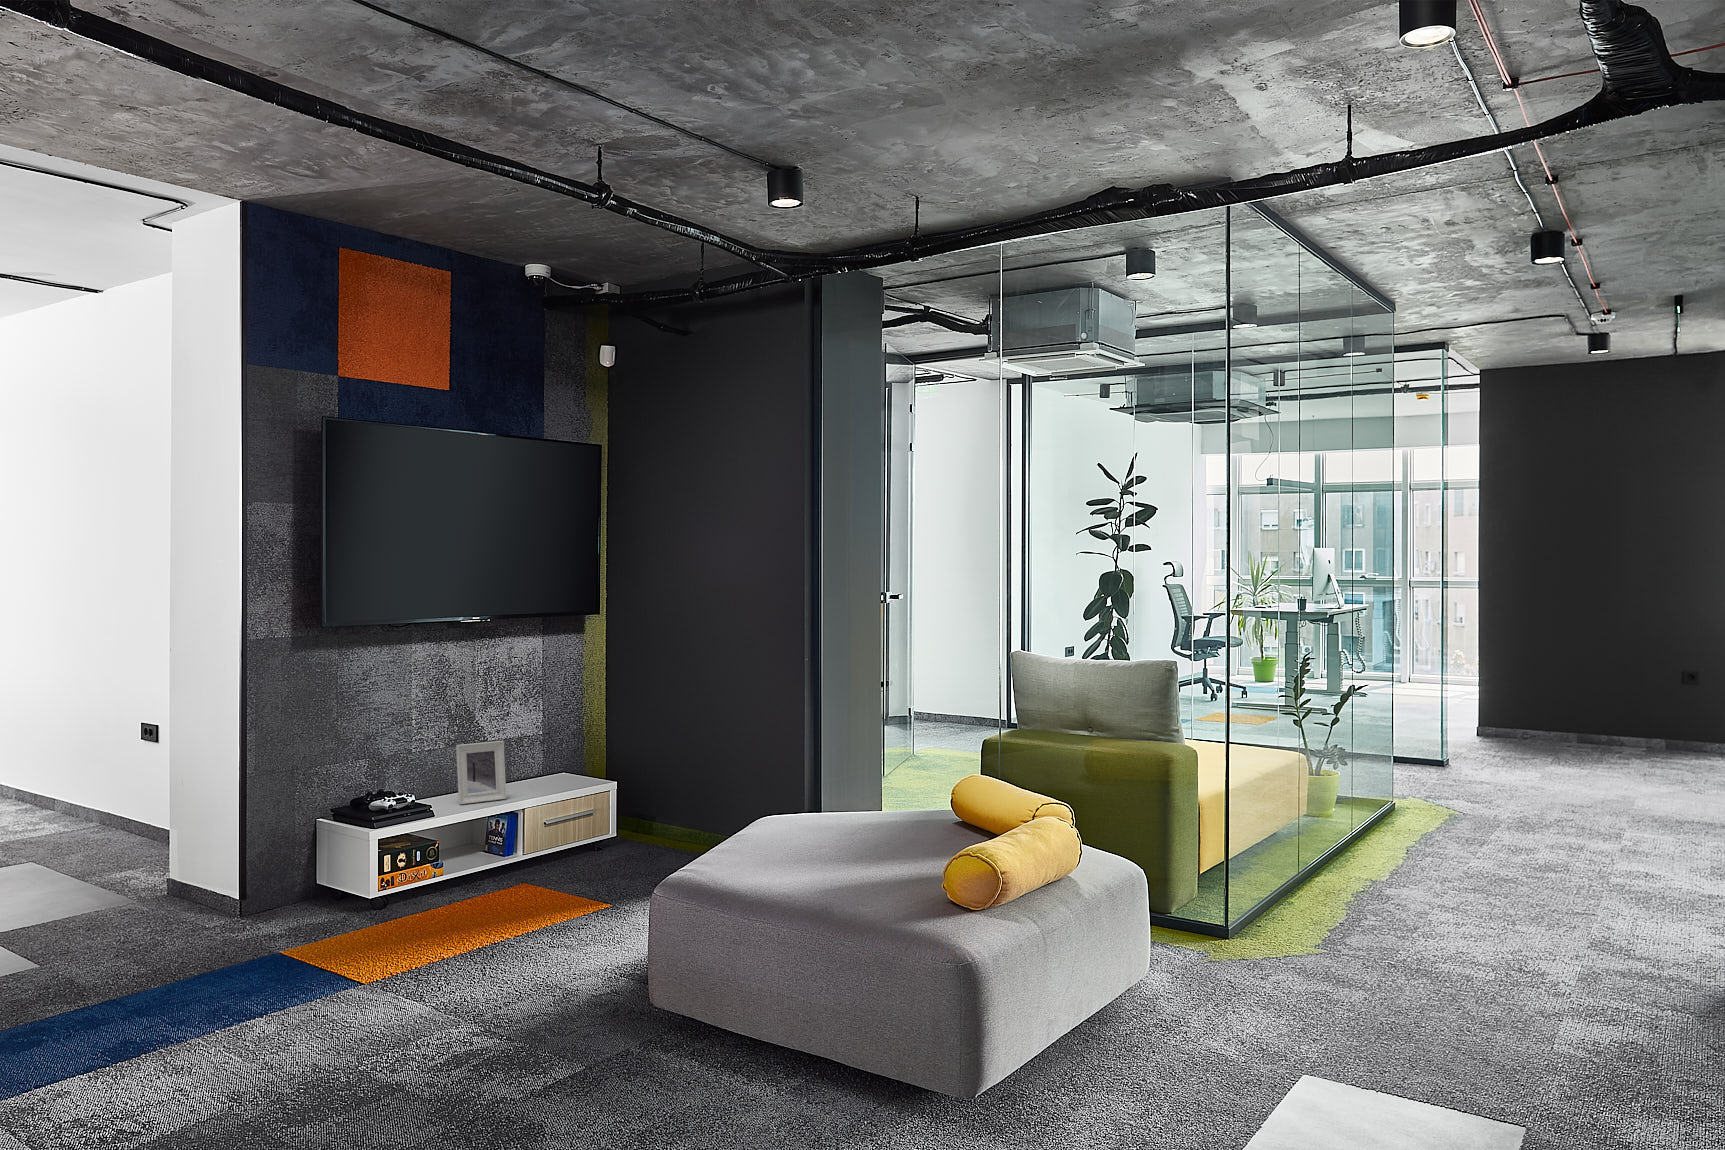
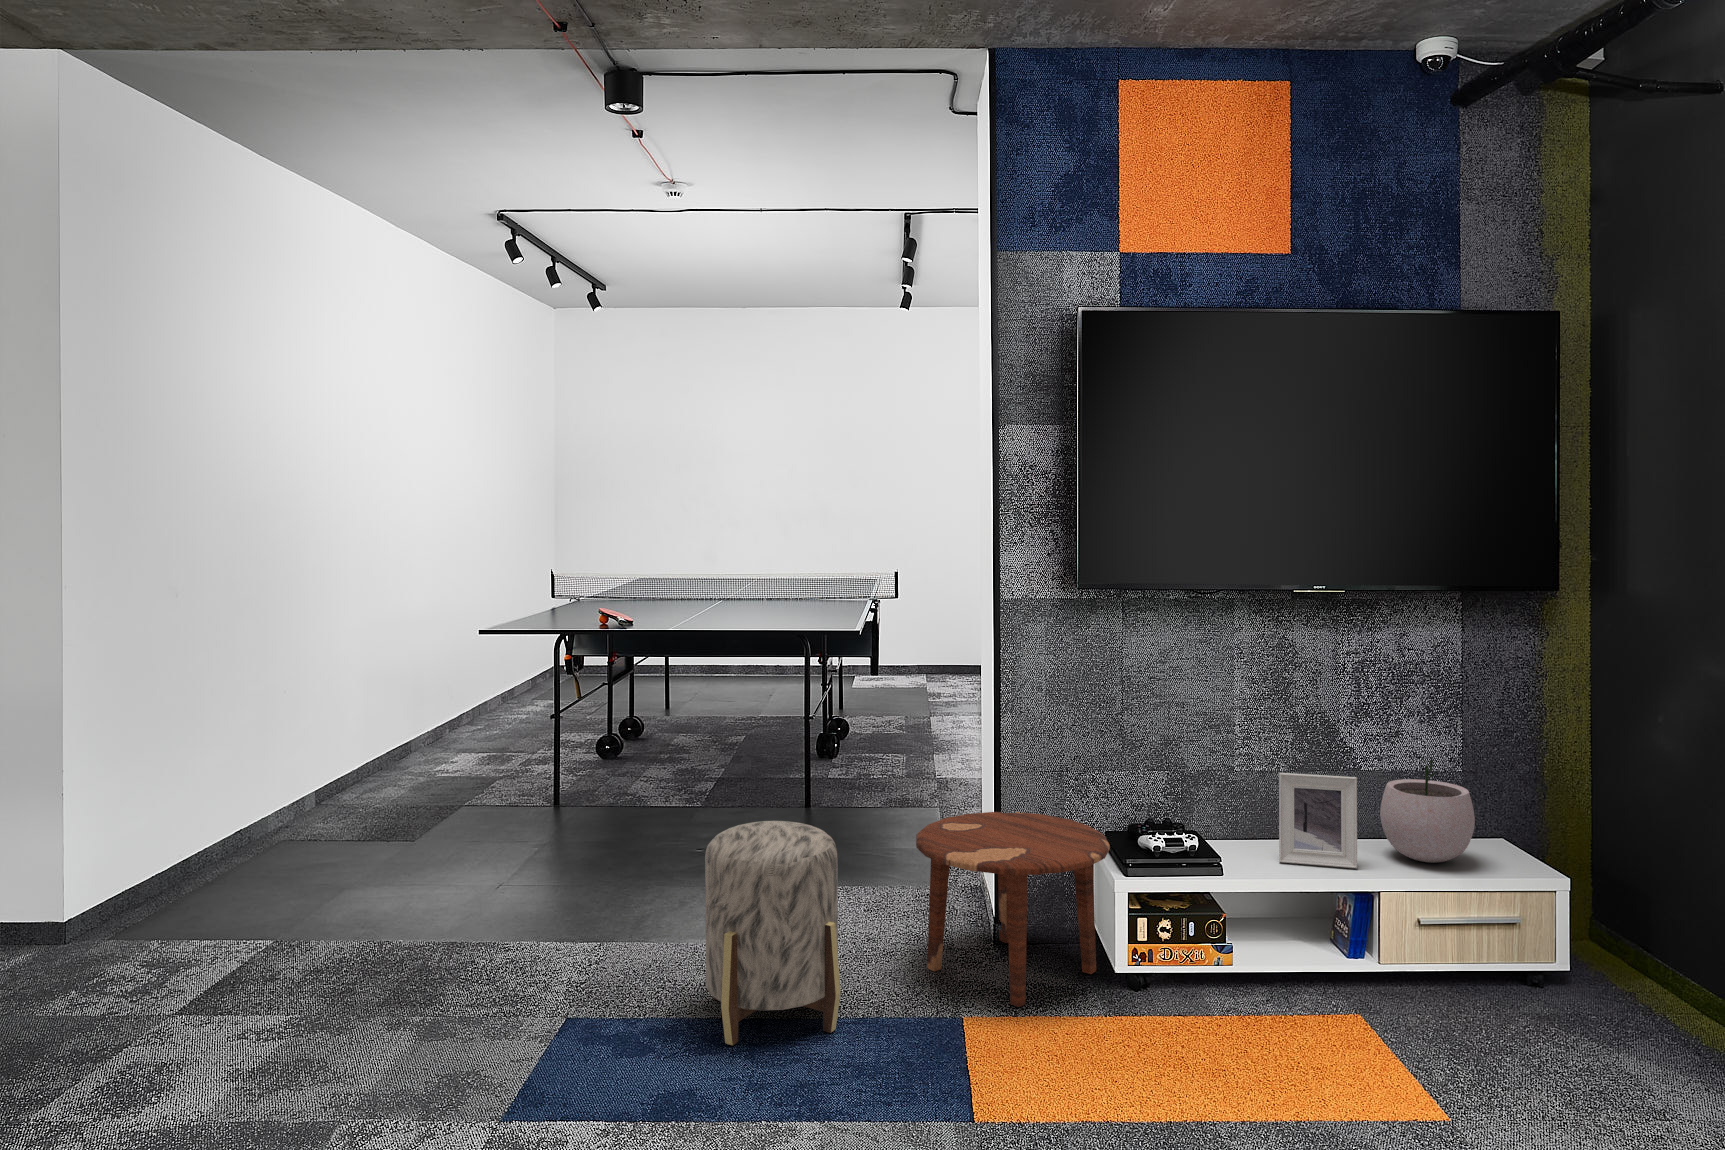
plant pot: none [510,723,564,789] -> present [1380,756,1475,863]
side table: none [202,803,365,936] -> present [916,812,1110,1007]
ottoman: none [52,829,203,1010] -> present [705,821,841,1045]

